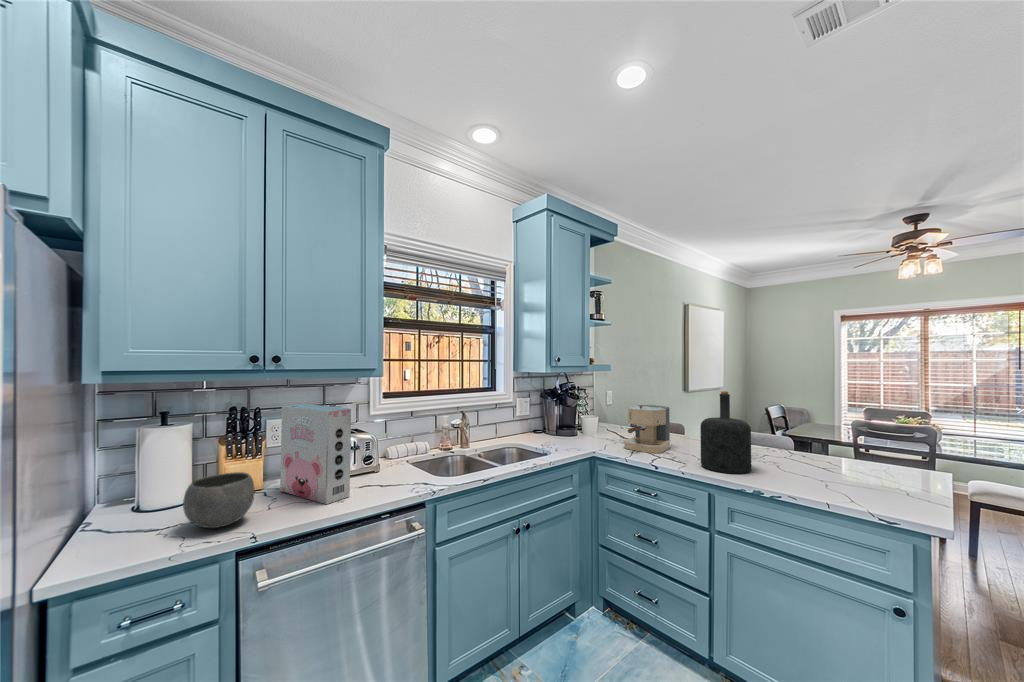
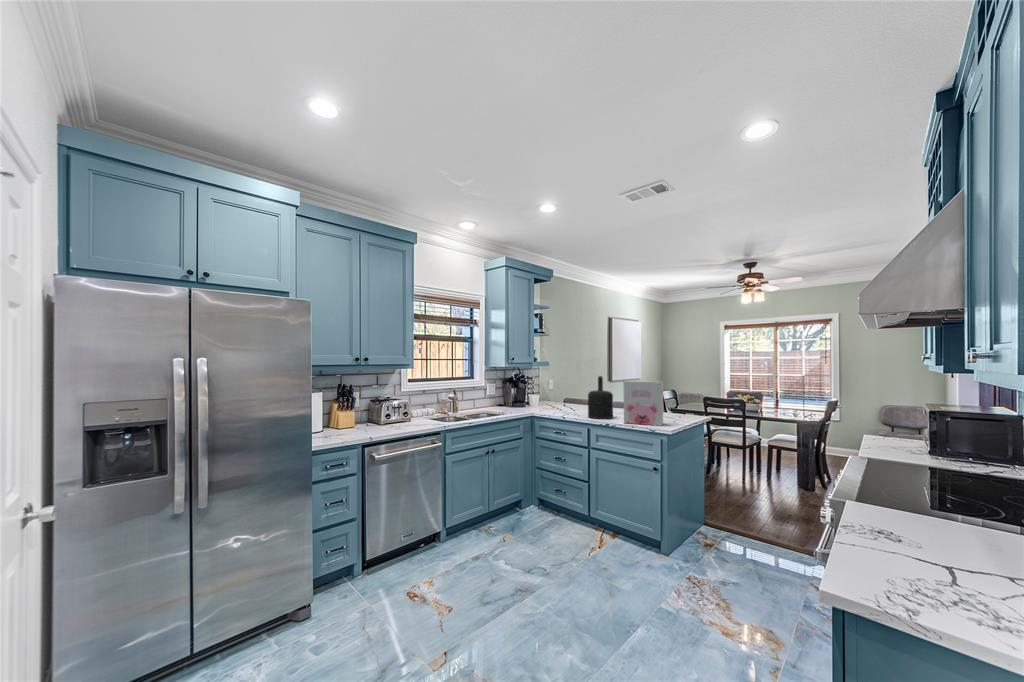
cereal box: present [280,404,351,504] -> present [624,381,663,426]
coffee maker: present [624,404,670,453] -> none [551,386,579,413]
ceramic bowl: present [183,472,255,528] -> none [335,413,364,436]

